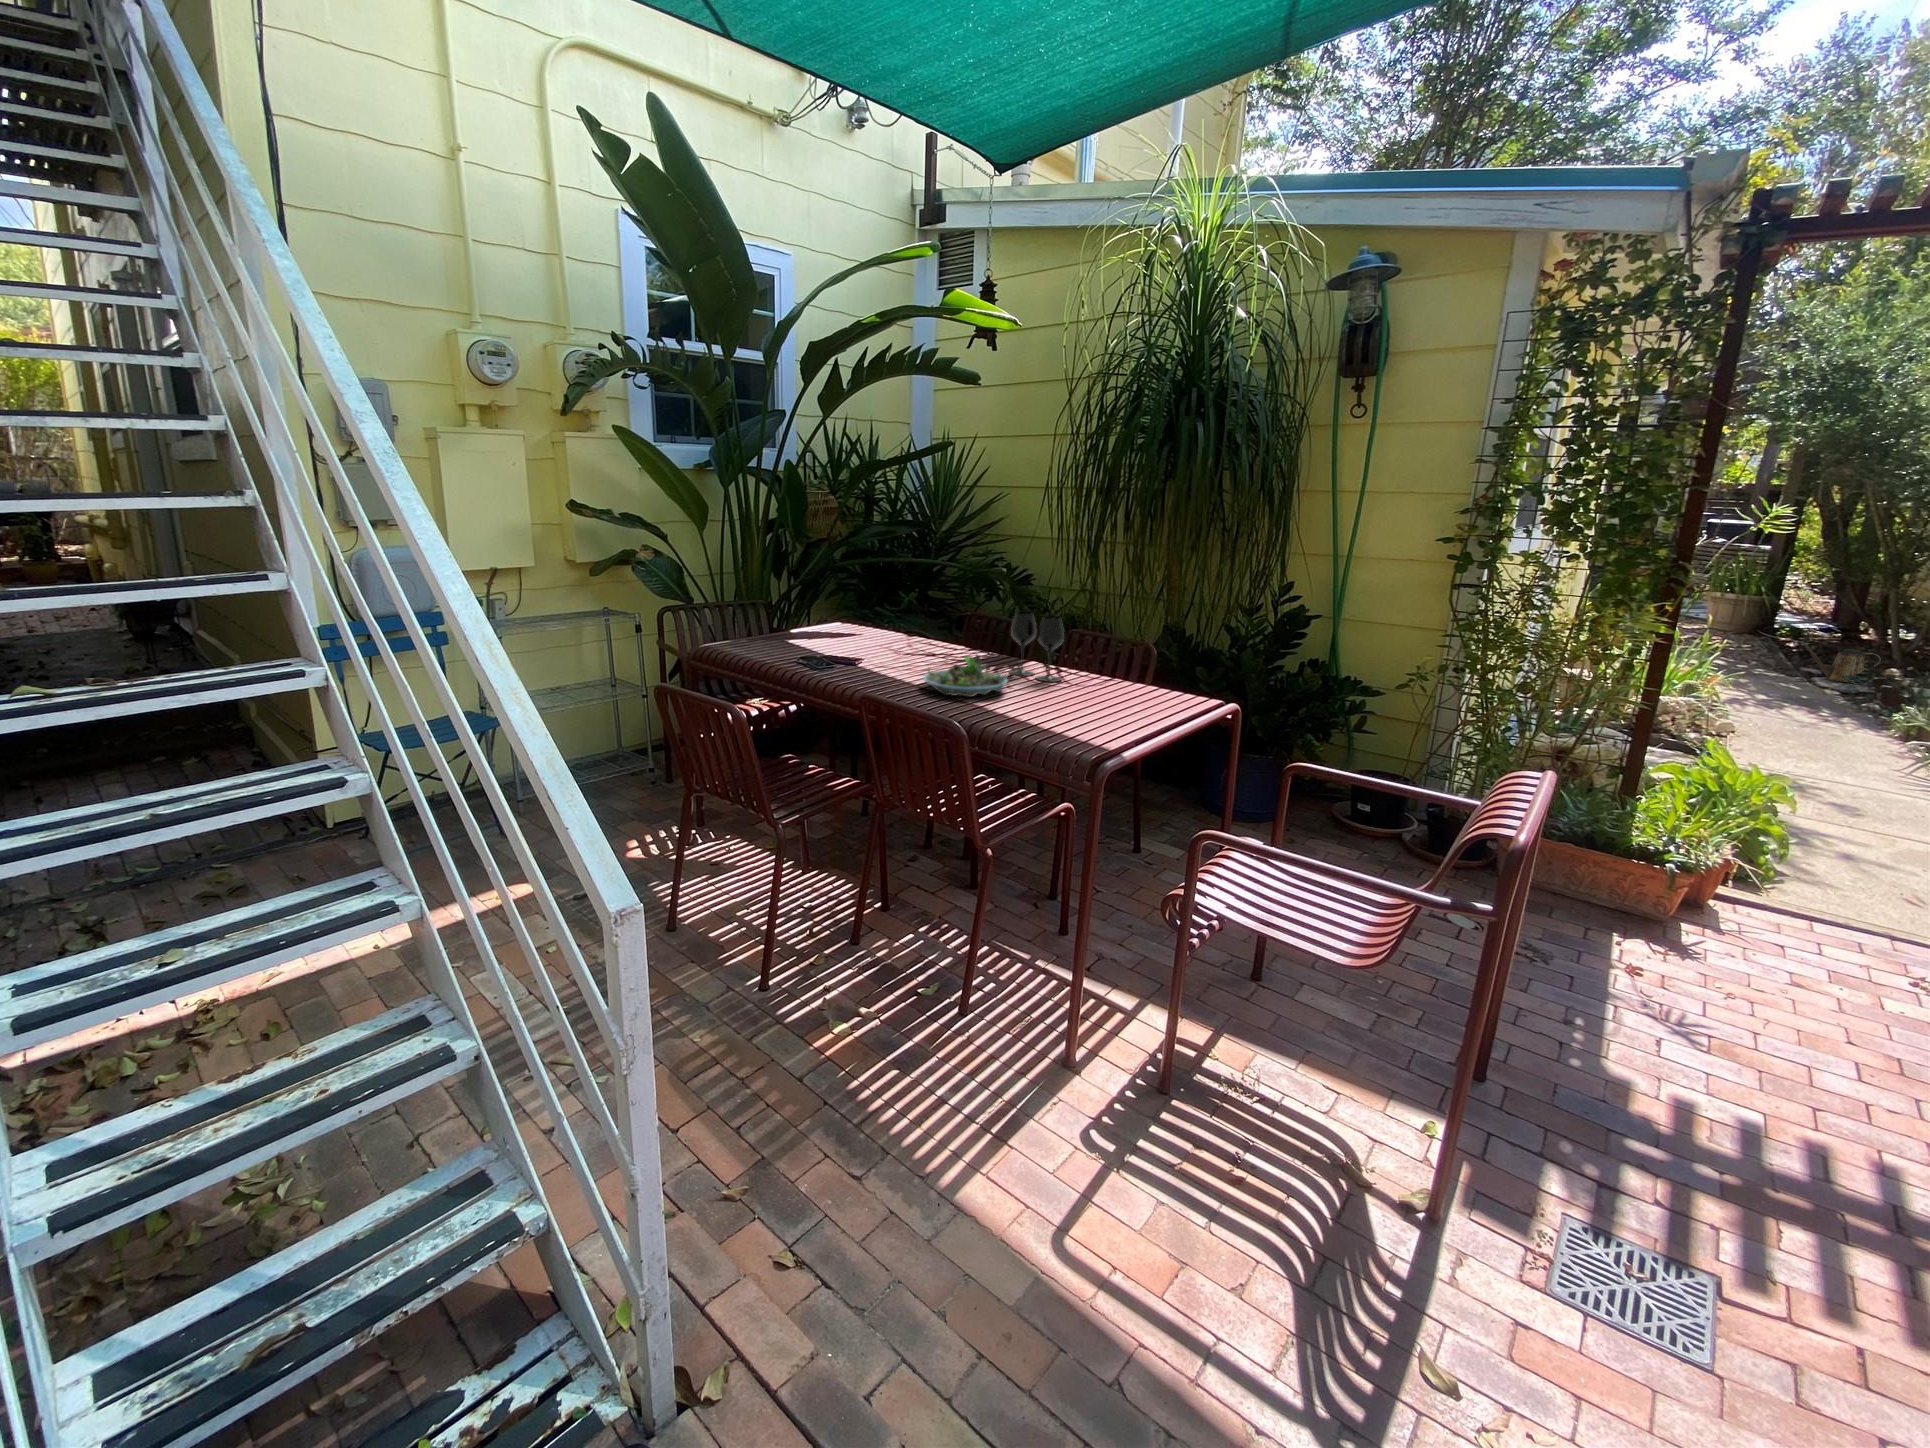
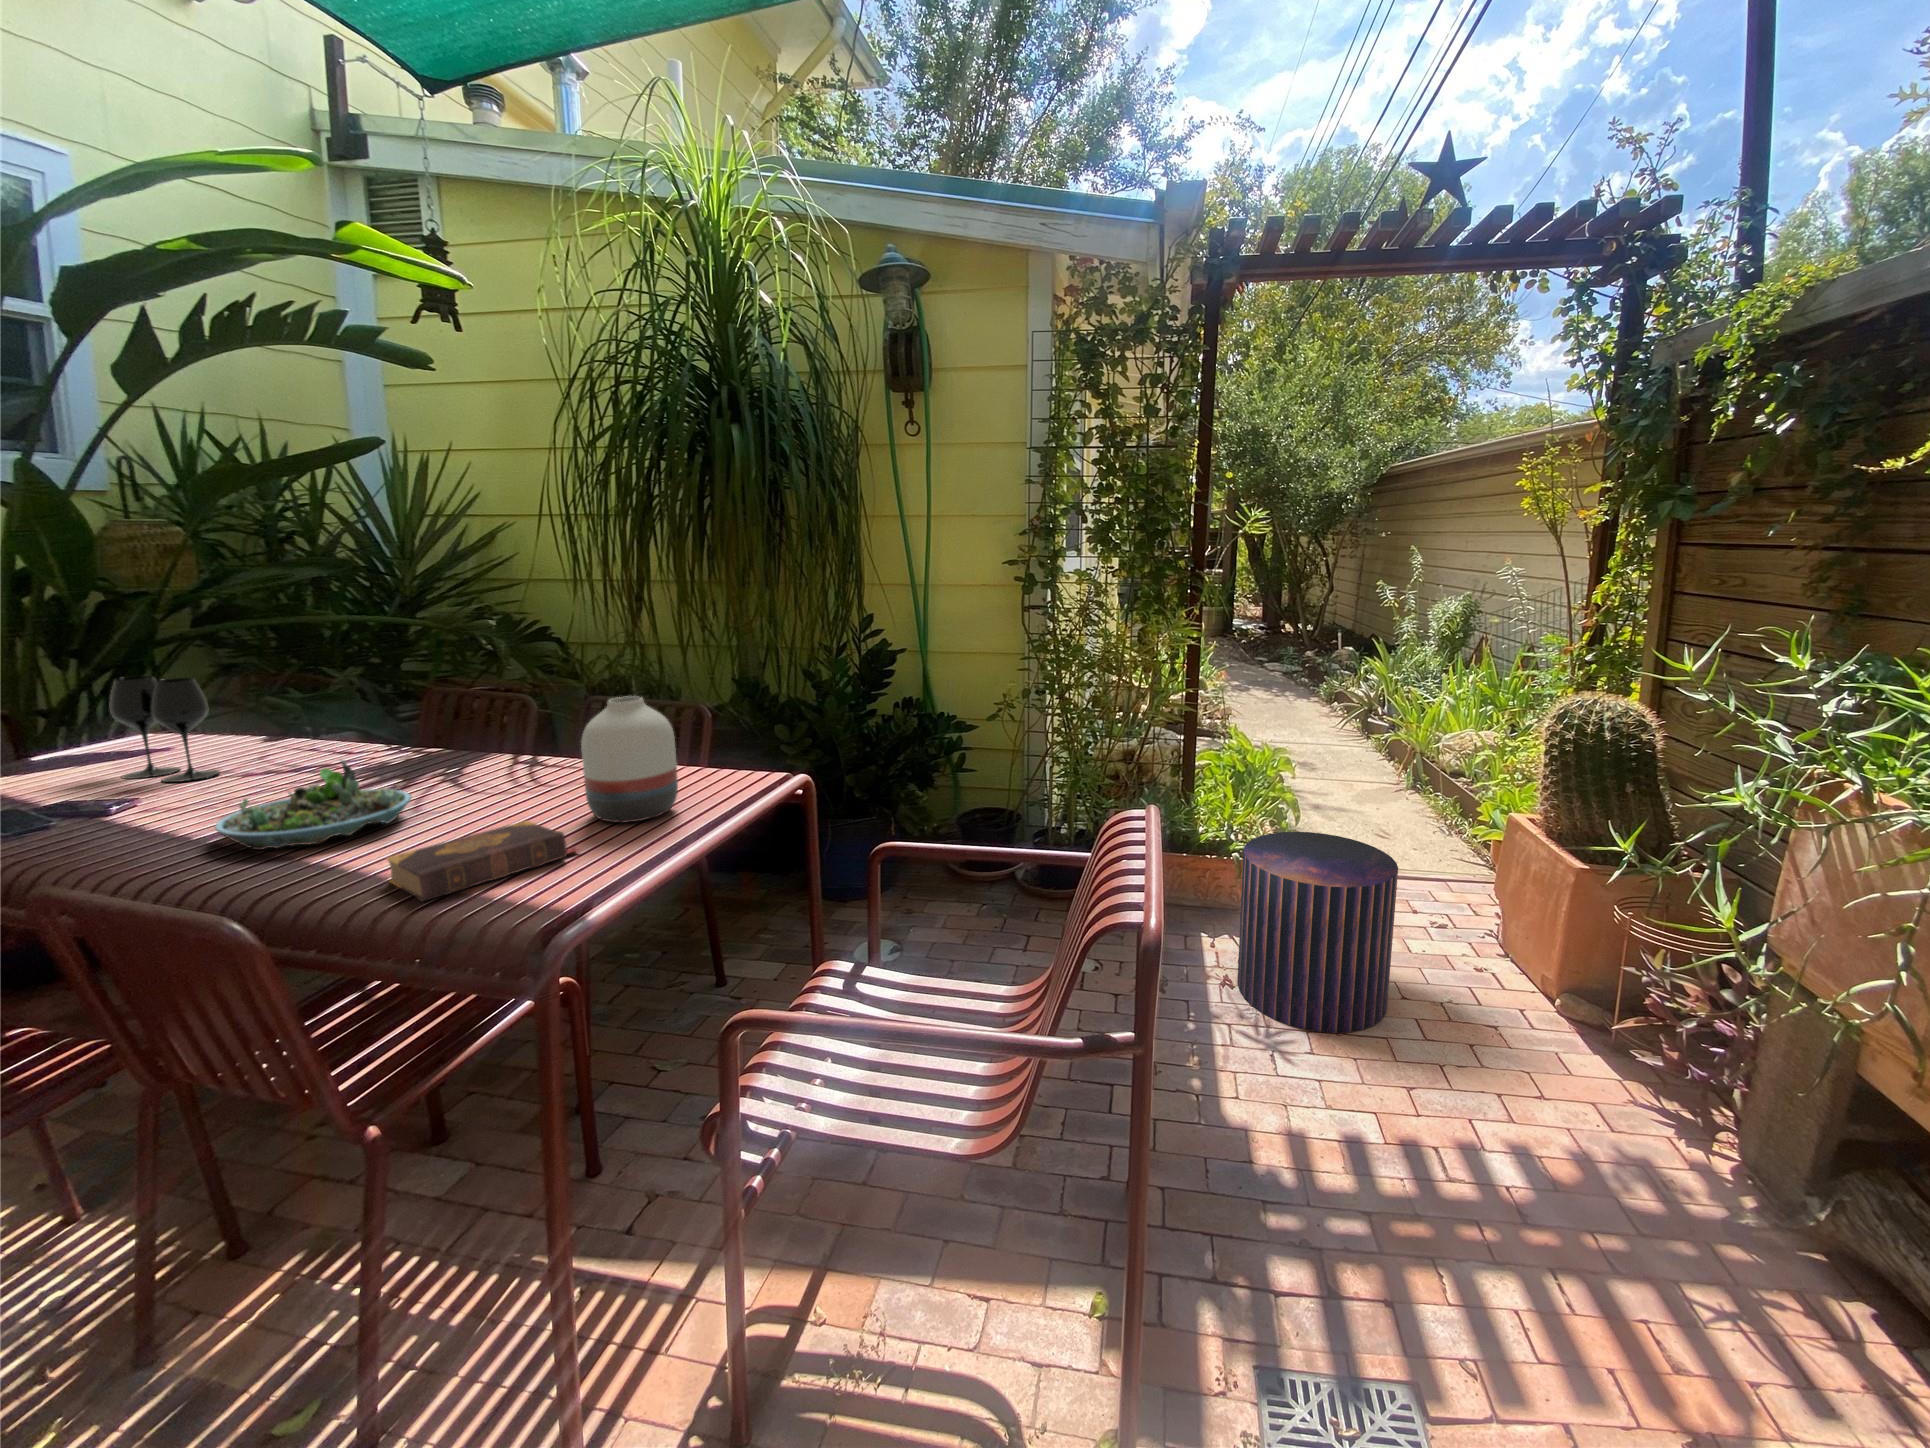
wine glass: present [1009,612,1064,682] -> present [110,676,220,782]
vase: none [1107,634,1166,715] -> present [581,696,678,823]
watering can: present [1800,642,1881,683] -> none [1252,640,1295,668]
book: none [1018,702,1113,734] -> present [386,821,579,901]
pouf: none [1639,844,1880,1056] -> present [1237,832,1398,1033]

